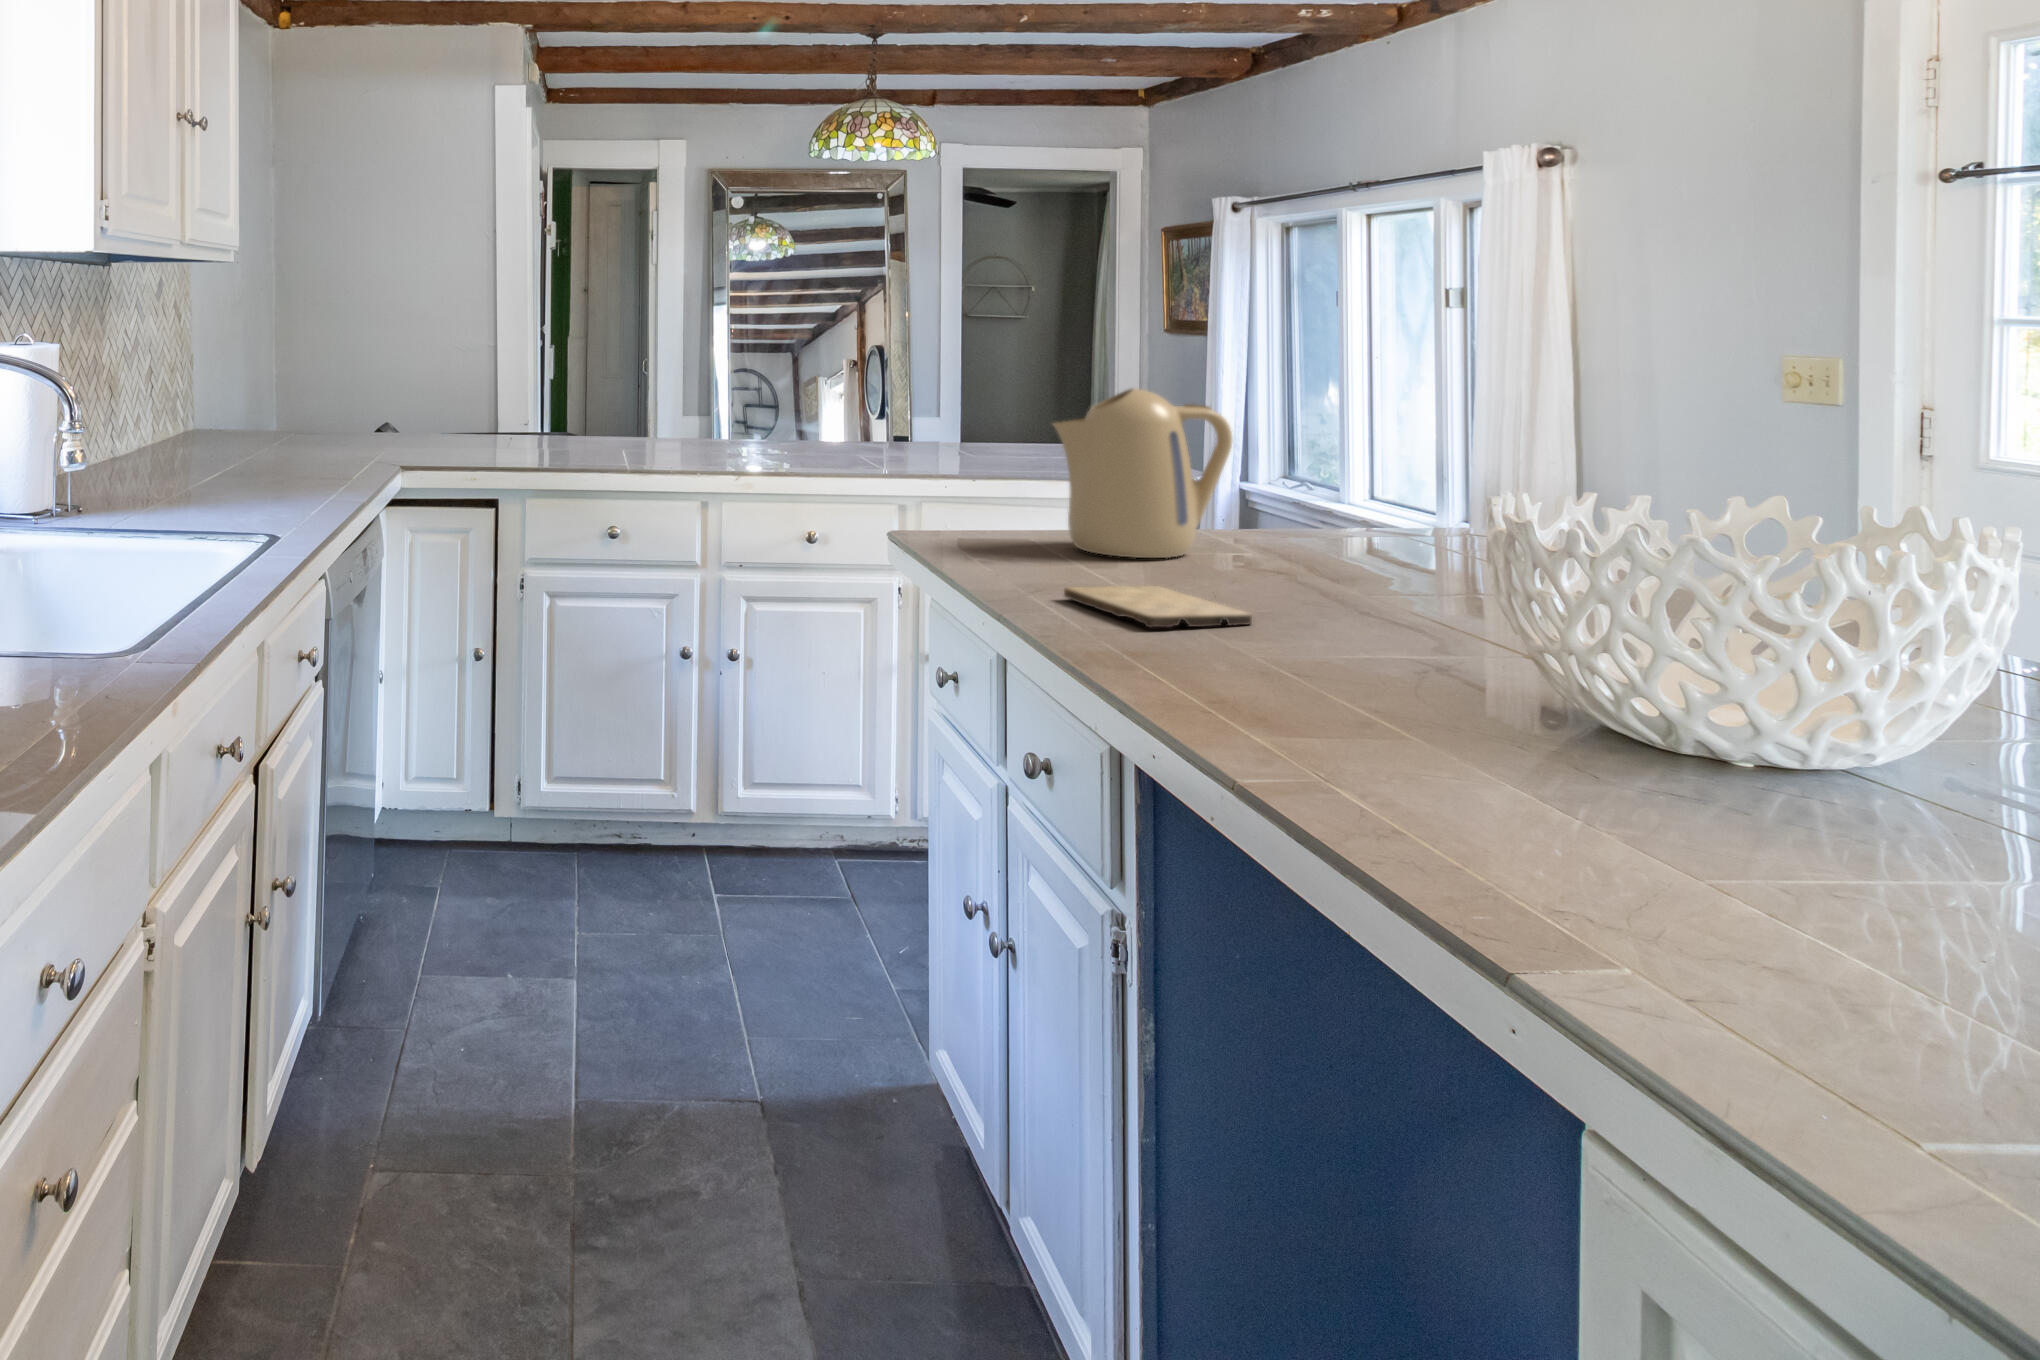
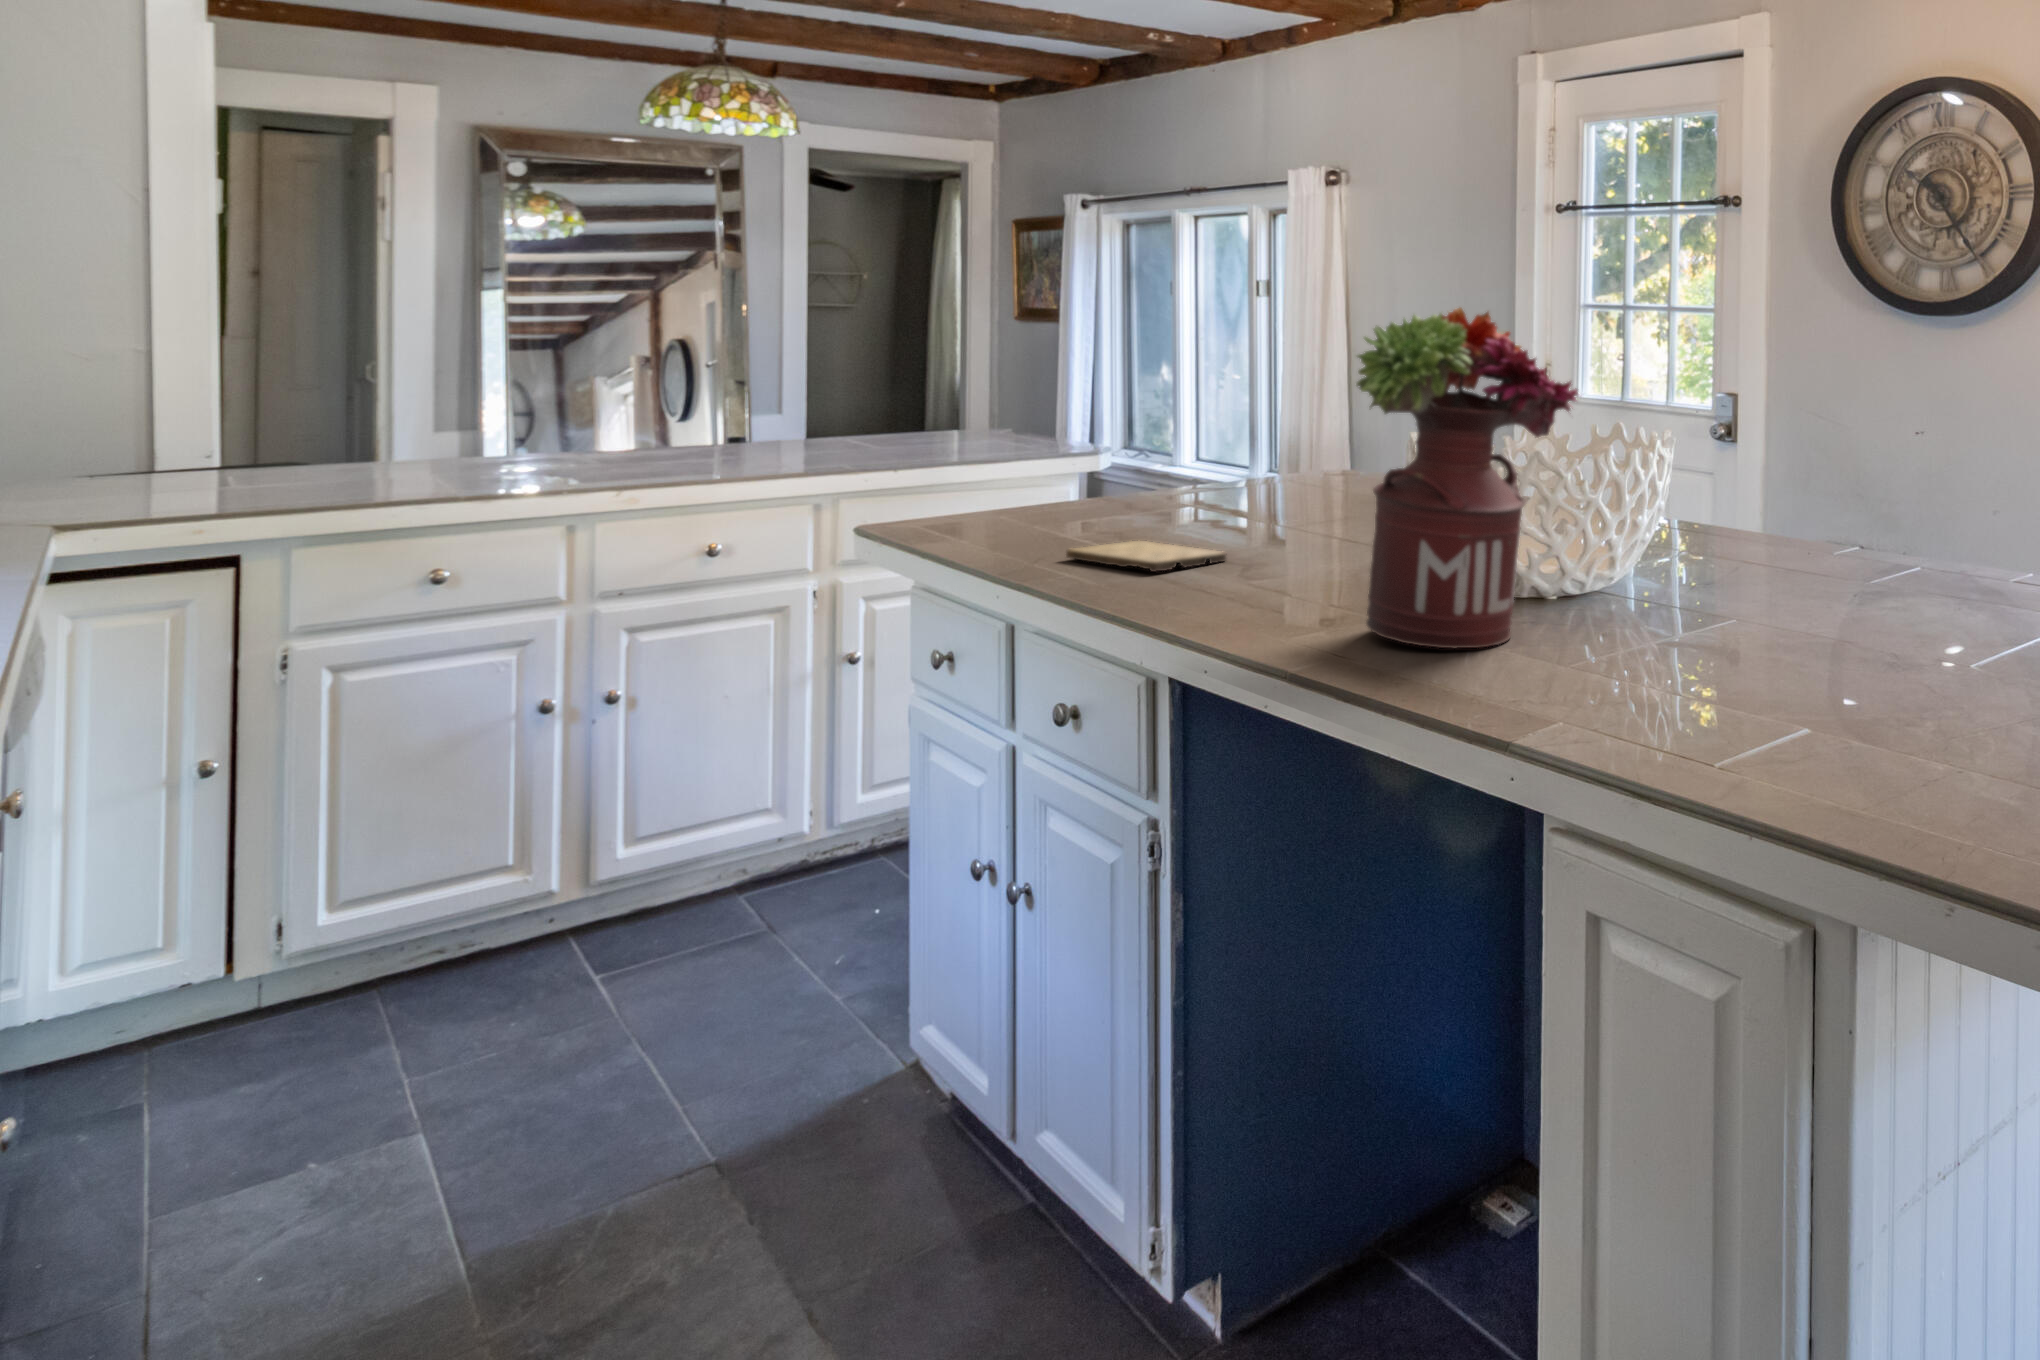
flower arrangement: none [1345,319,1757,818] -> present [1357,308,1578,648]
kettle: present [1053,388,1232,558] -> none [1023,370,1175,523]

